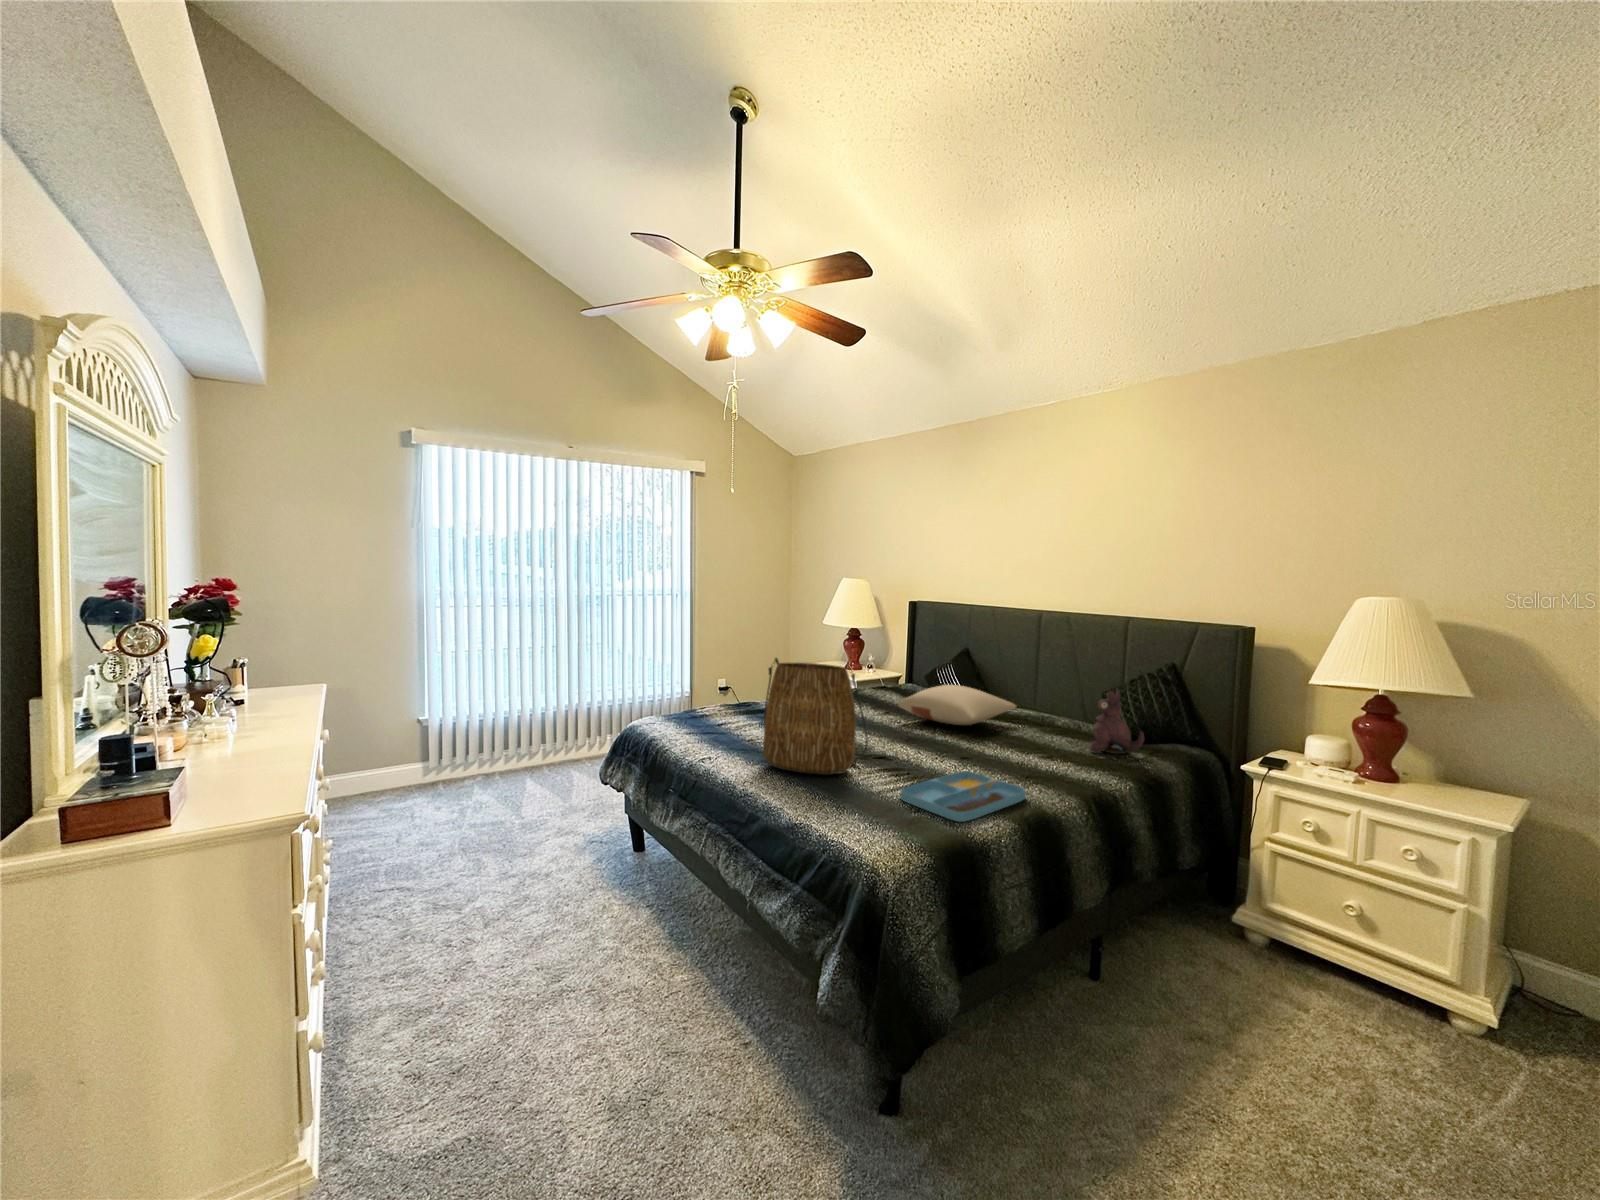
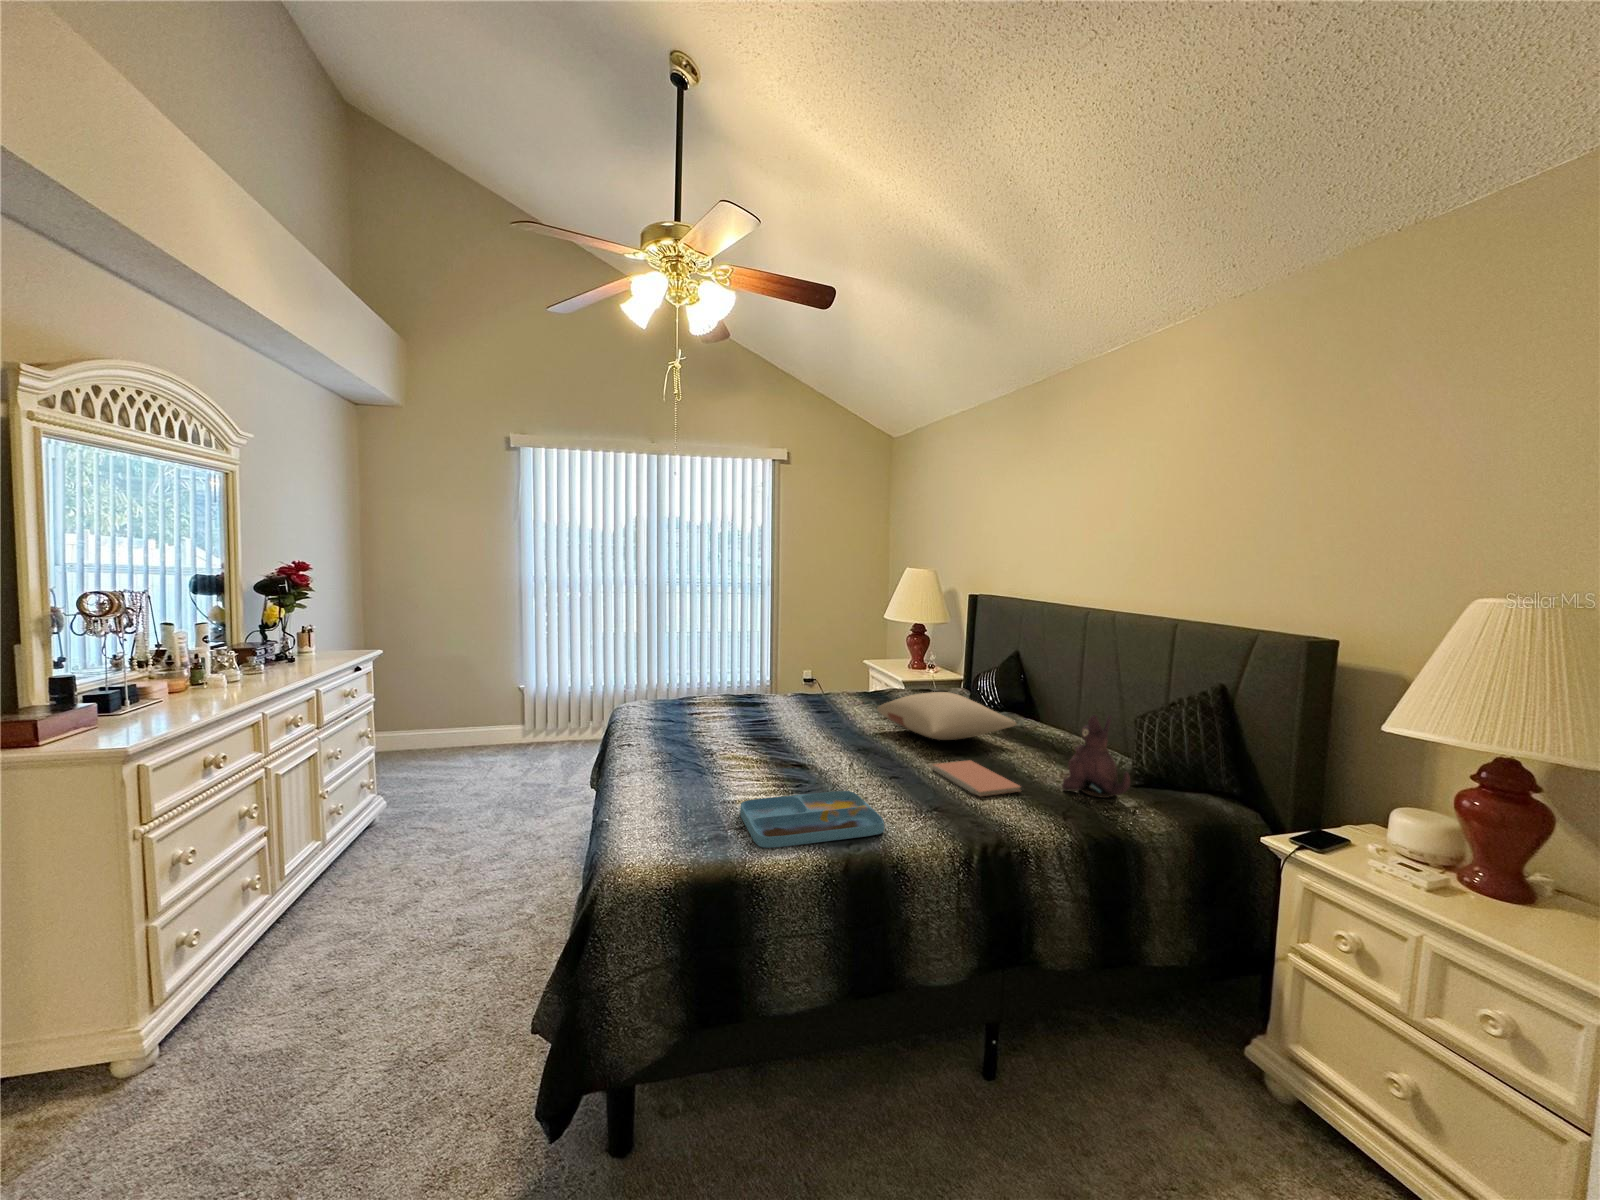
tote bag: present [763,658,868,775] -> none [660,649,764,776]
notebook: none [986,738,1069,764] -> present [933,760,1020,797]

